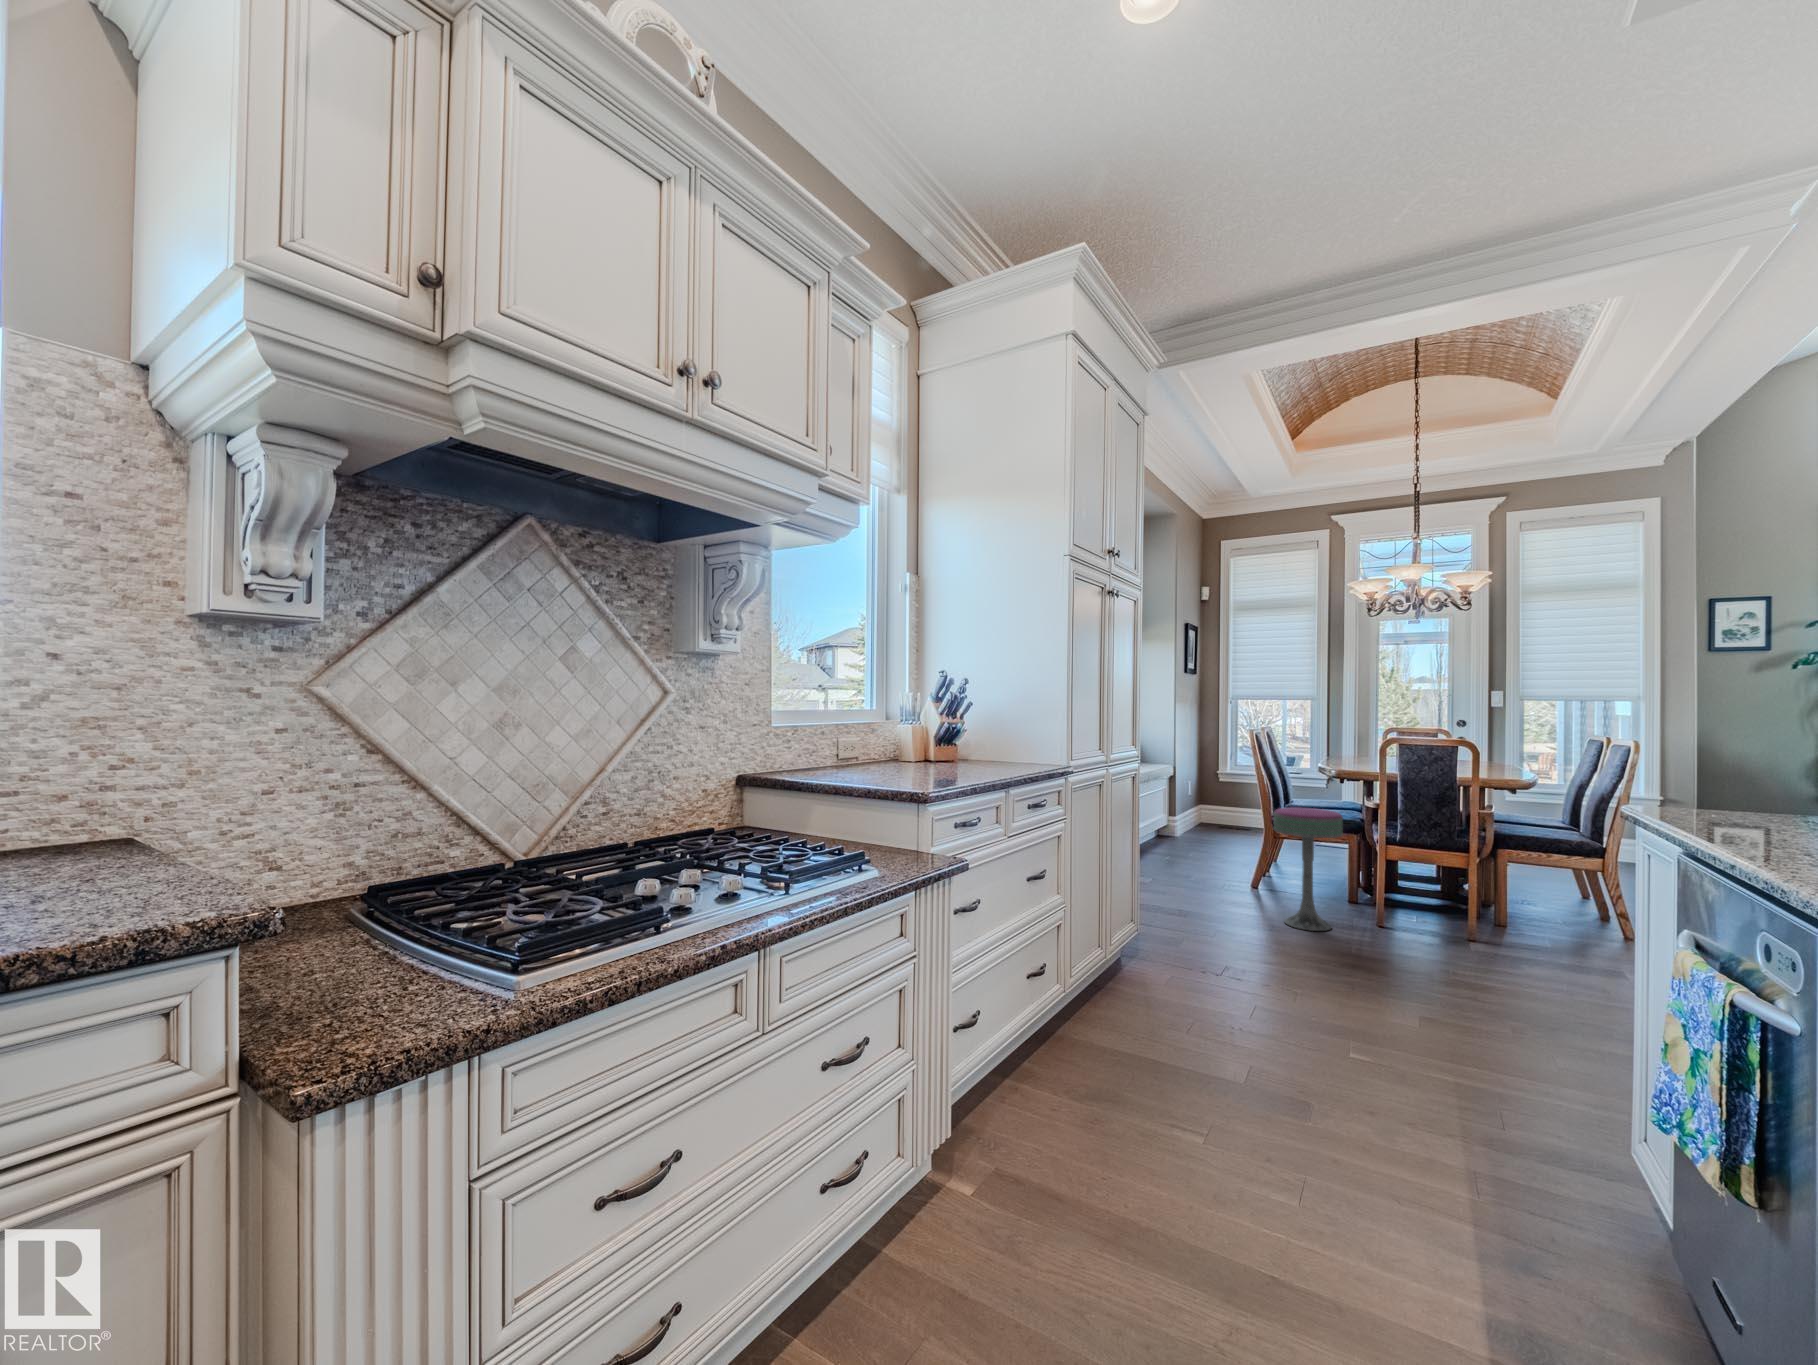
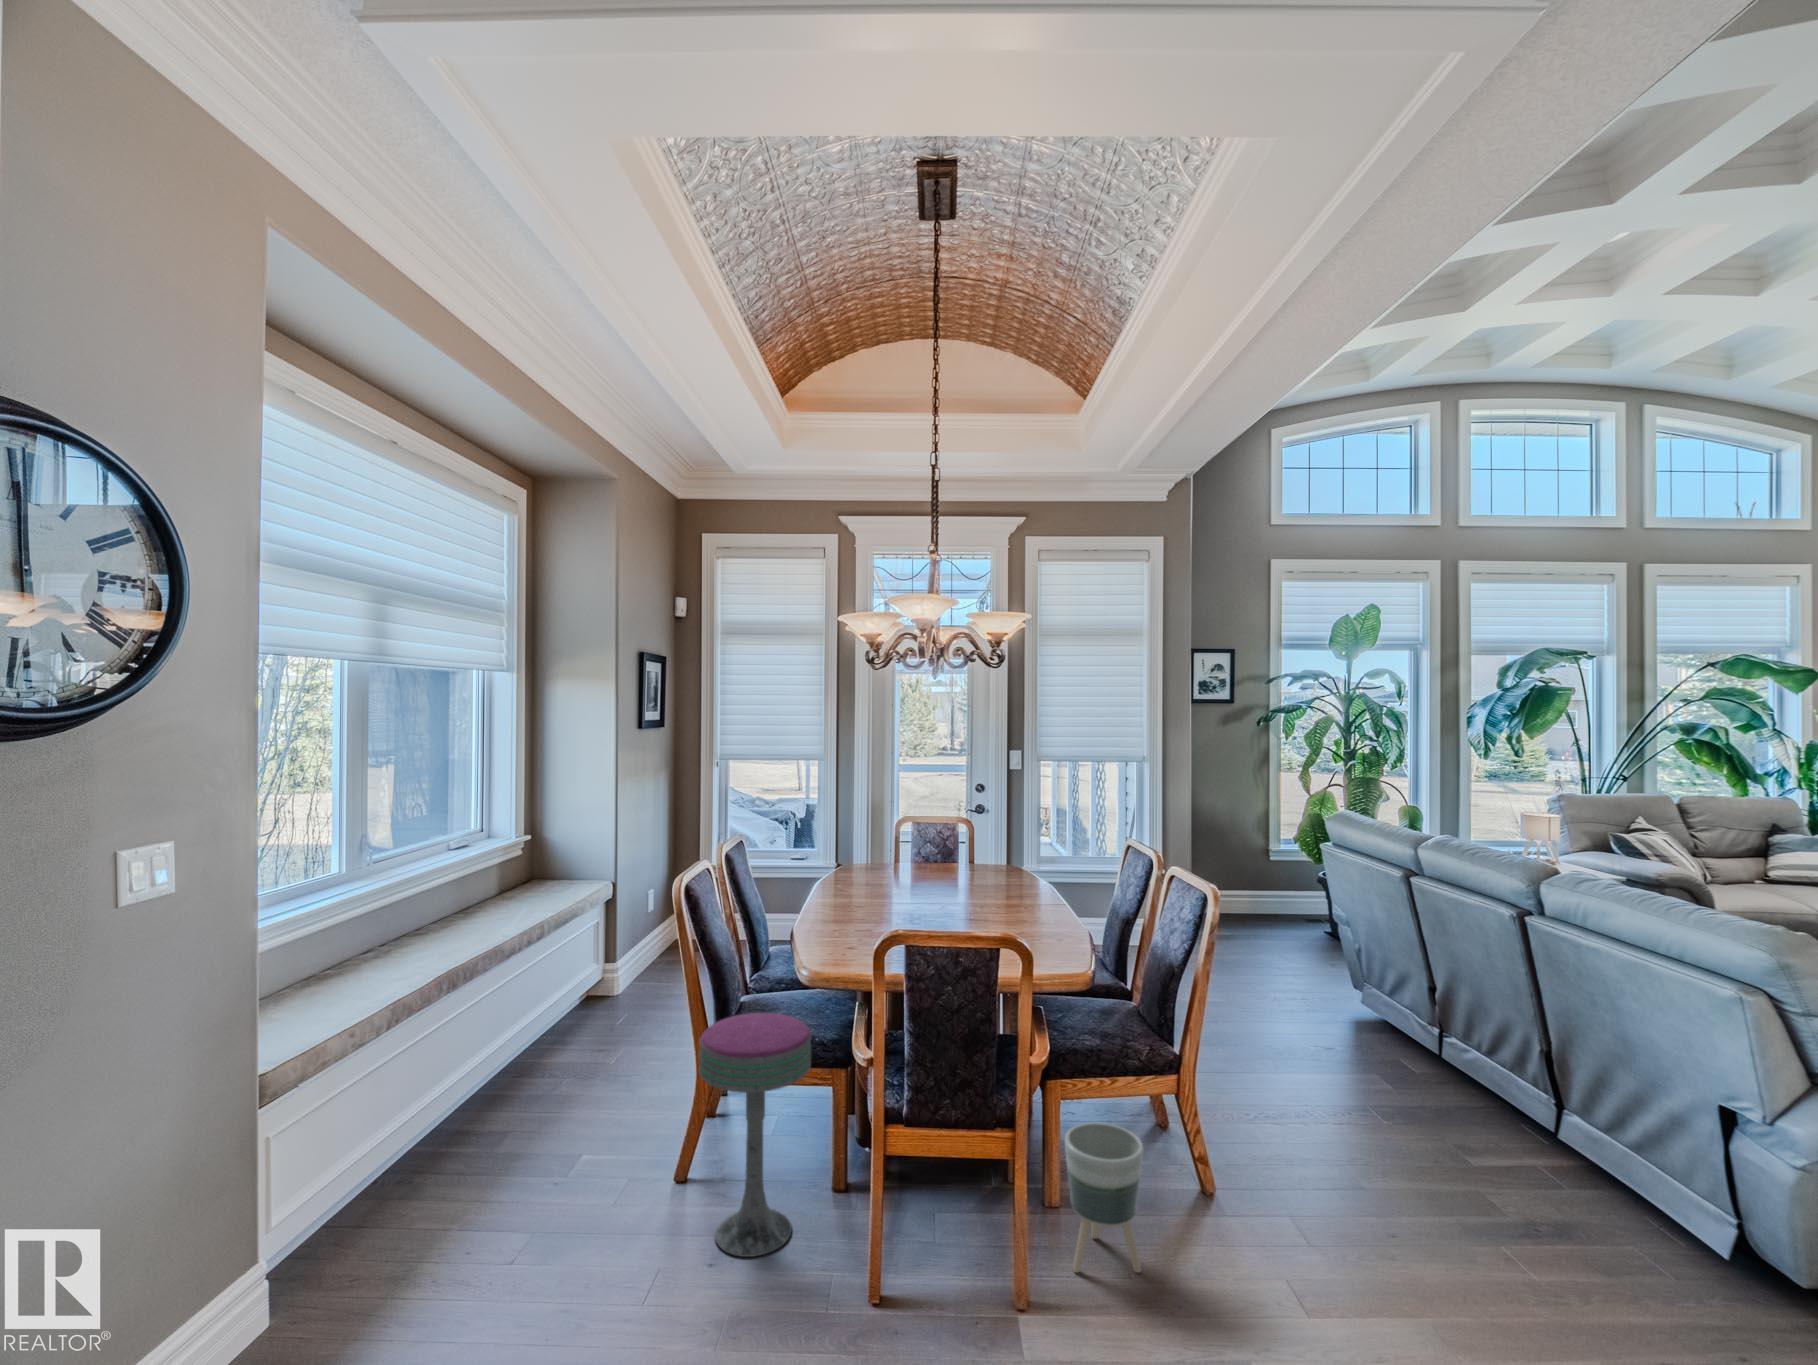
planter: none [1528,887,1592,975] -> present [1065,1122,1144,1272]

